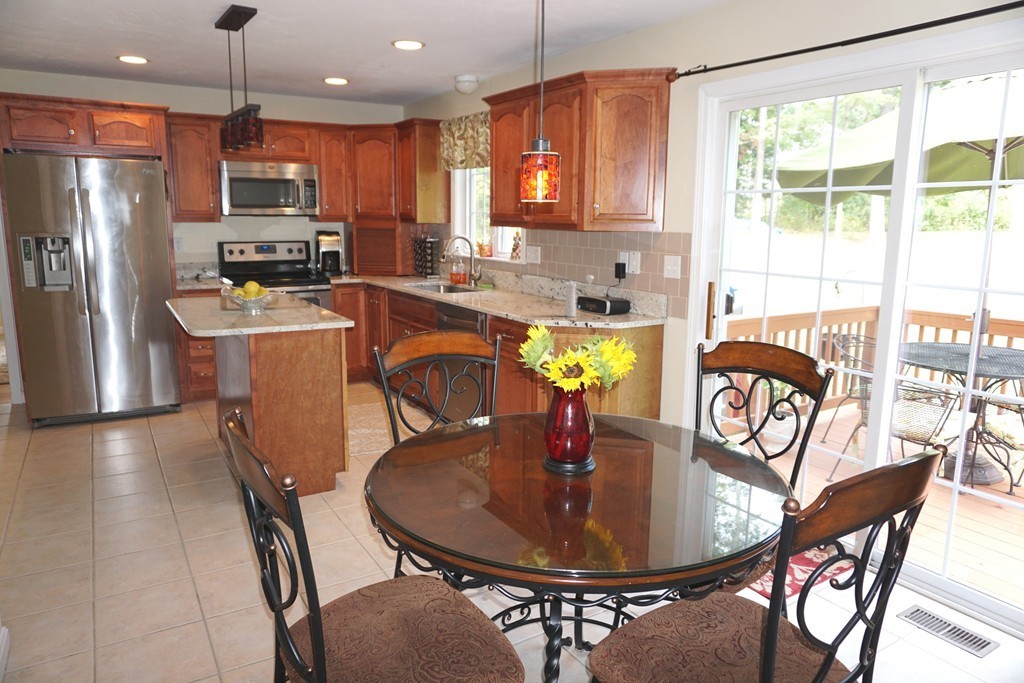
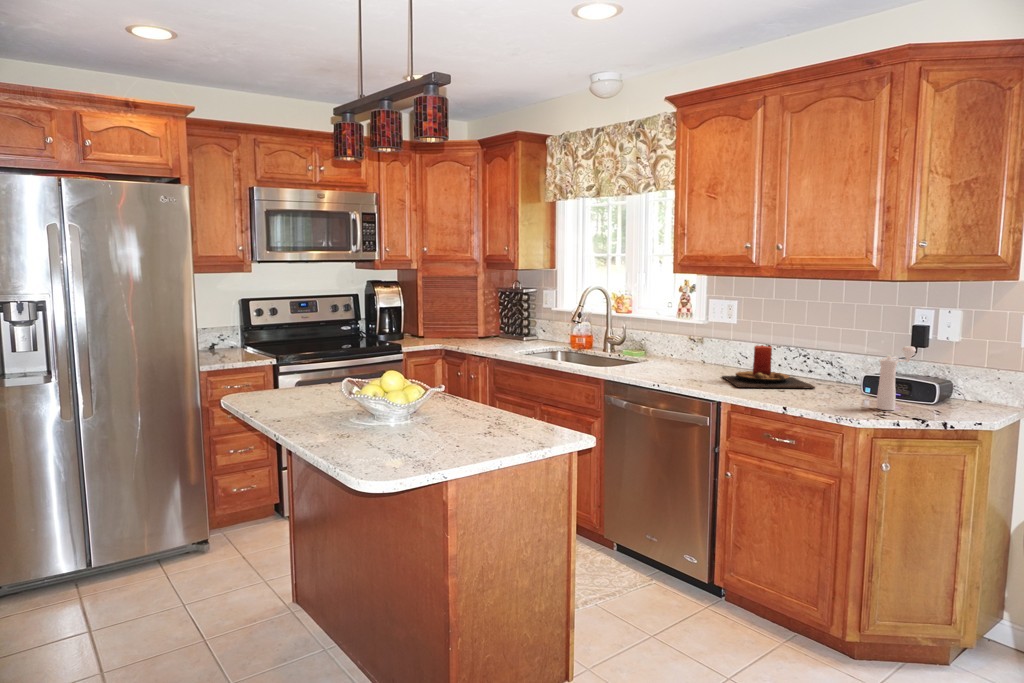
candle: none [506,277,562,306] -> present [722,345,815,388]

